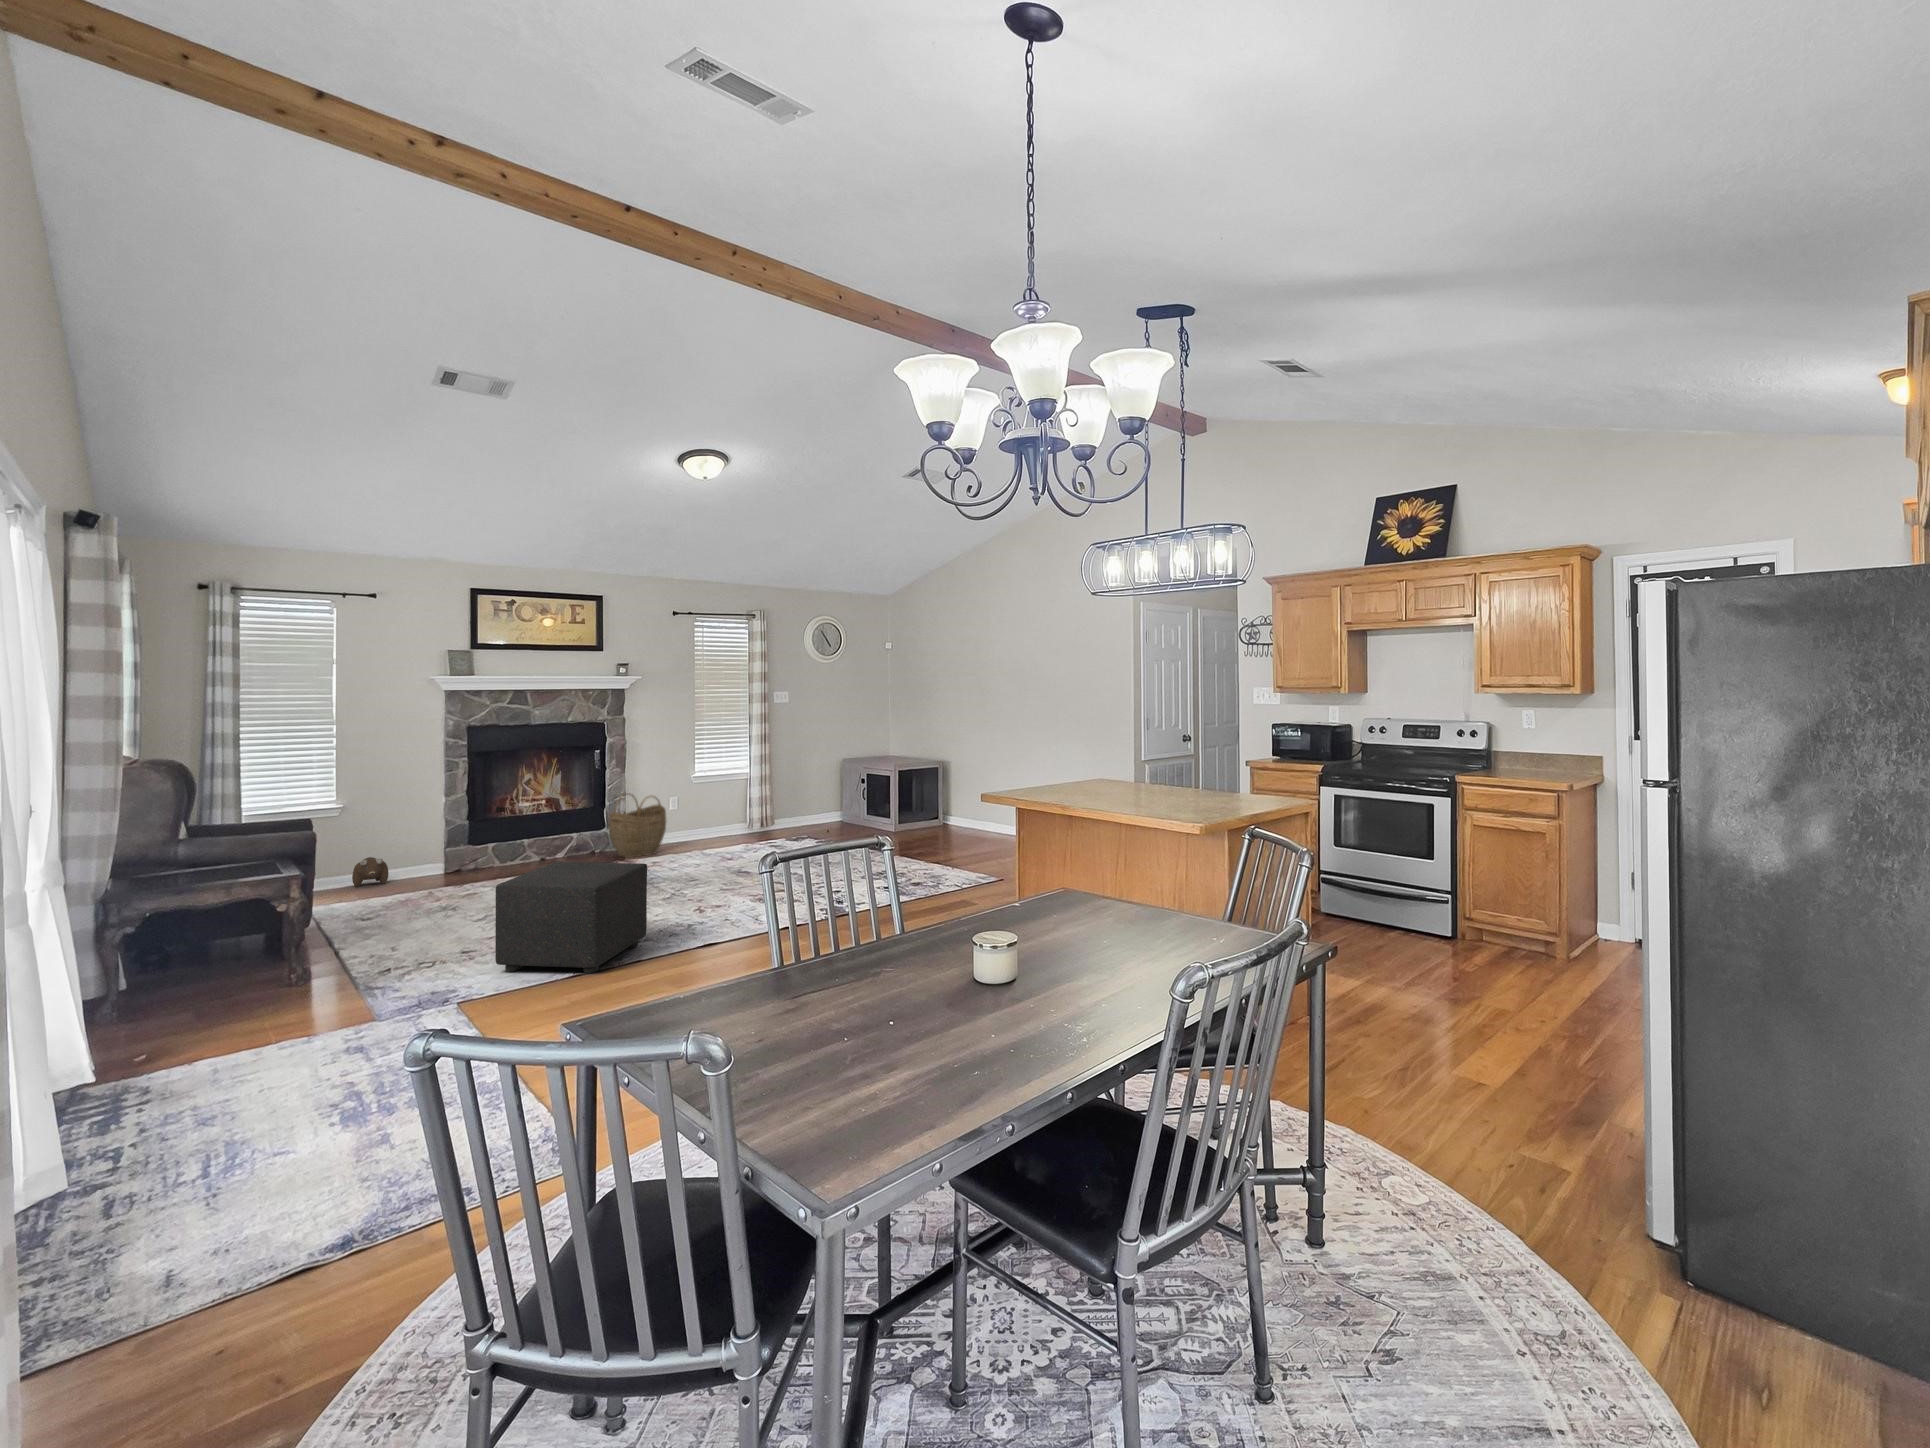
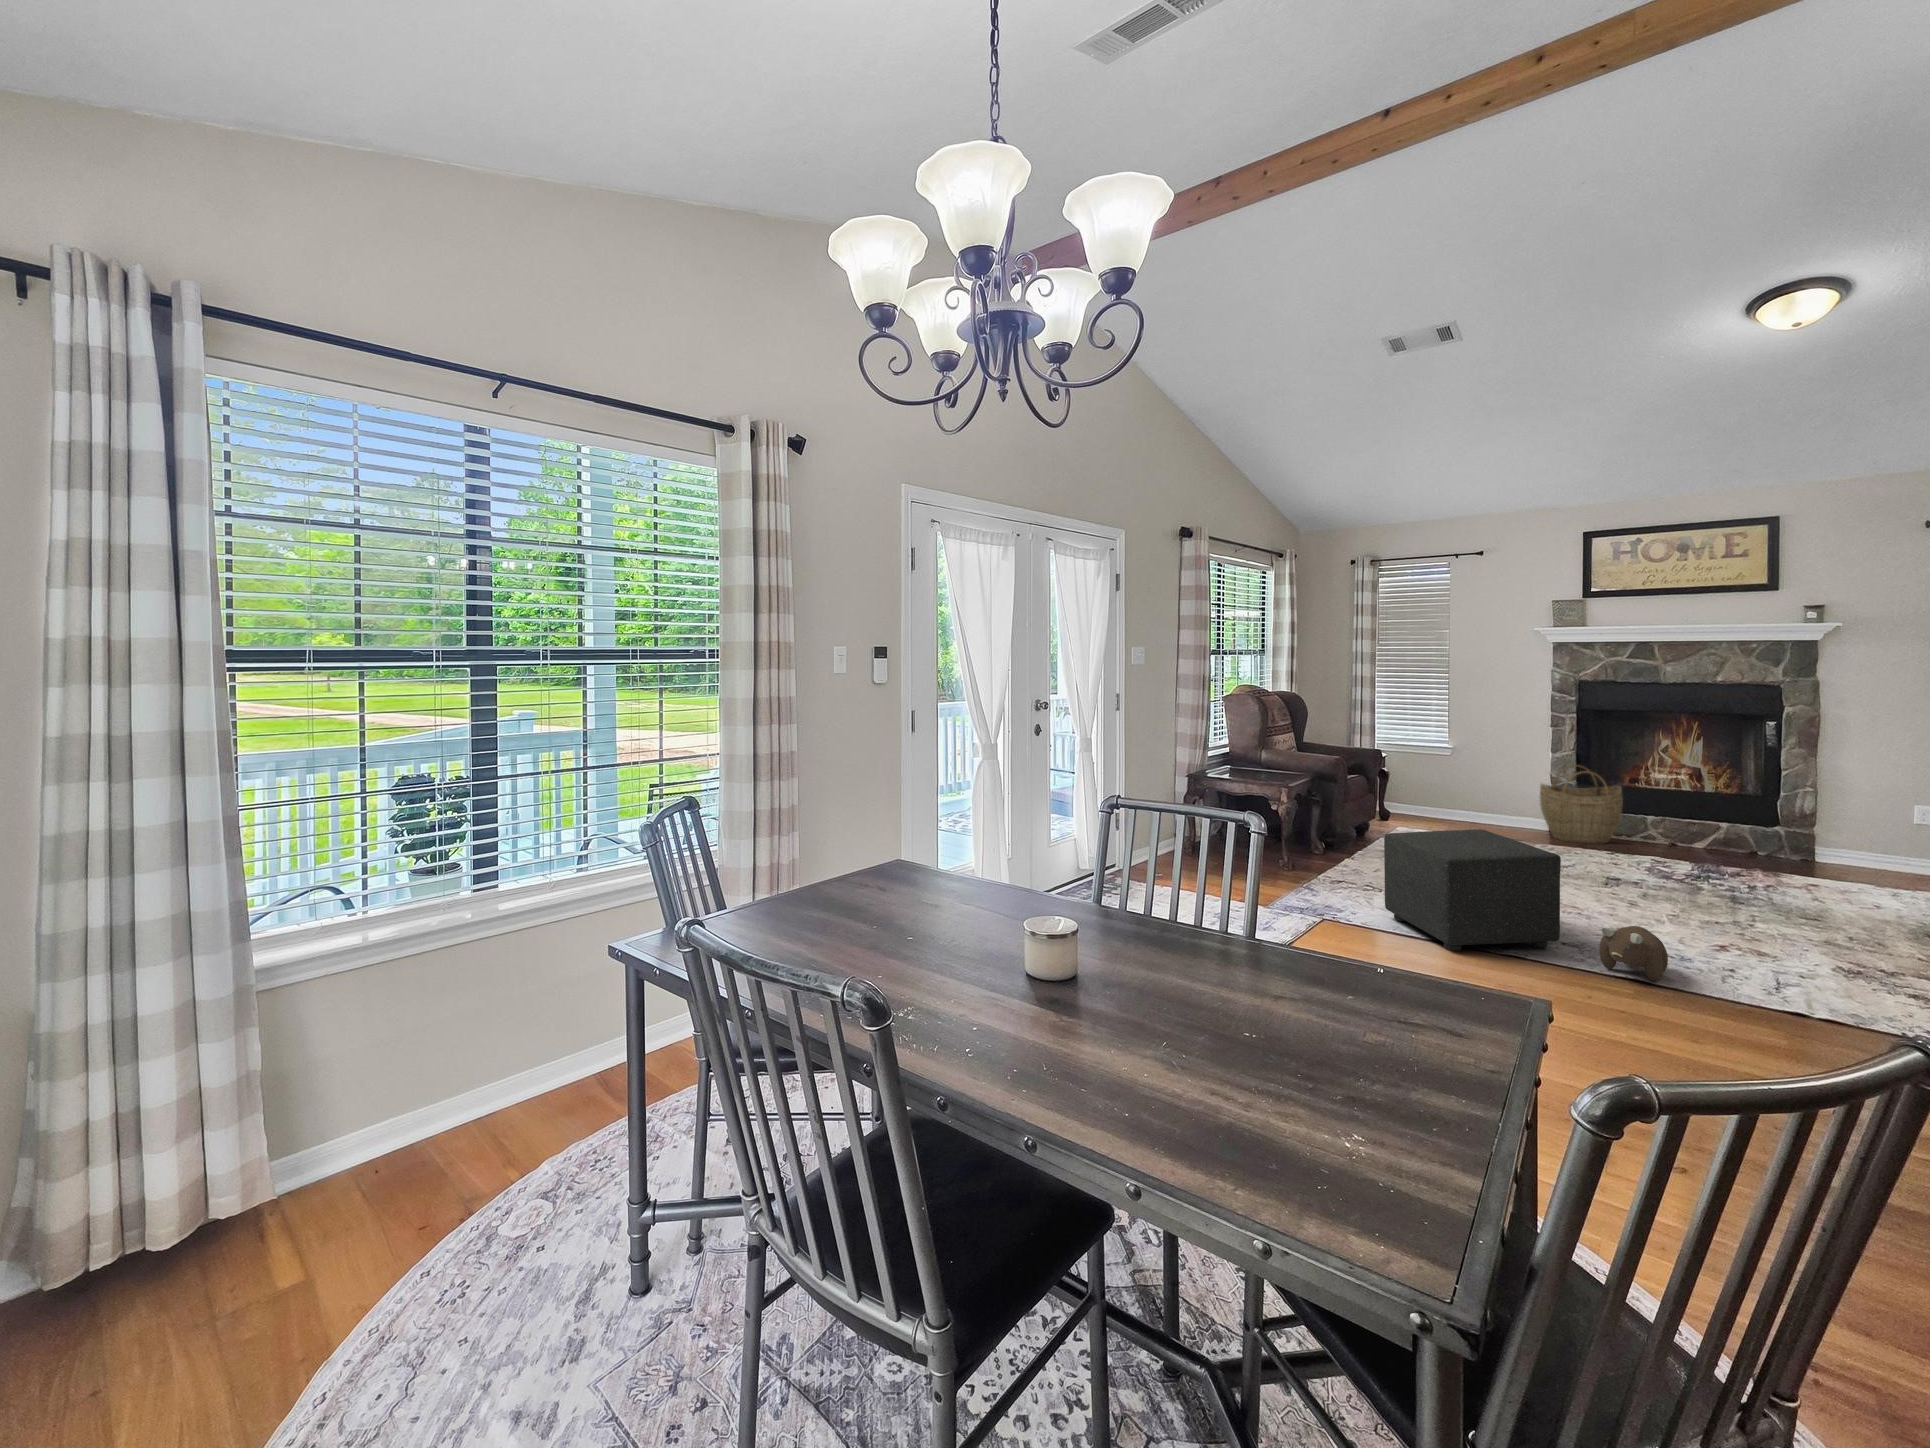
woven basket: present [609,795,667,857] -> present [1540,765,1623,844]
plush toy: present [352,857,389,887] -> present [1599,926,1668,981]

